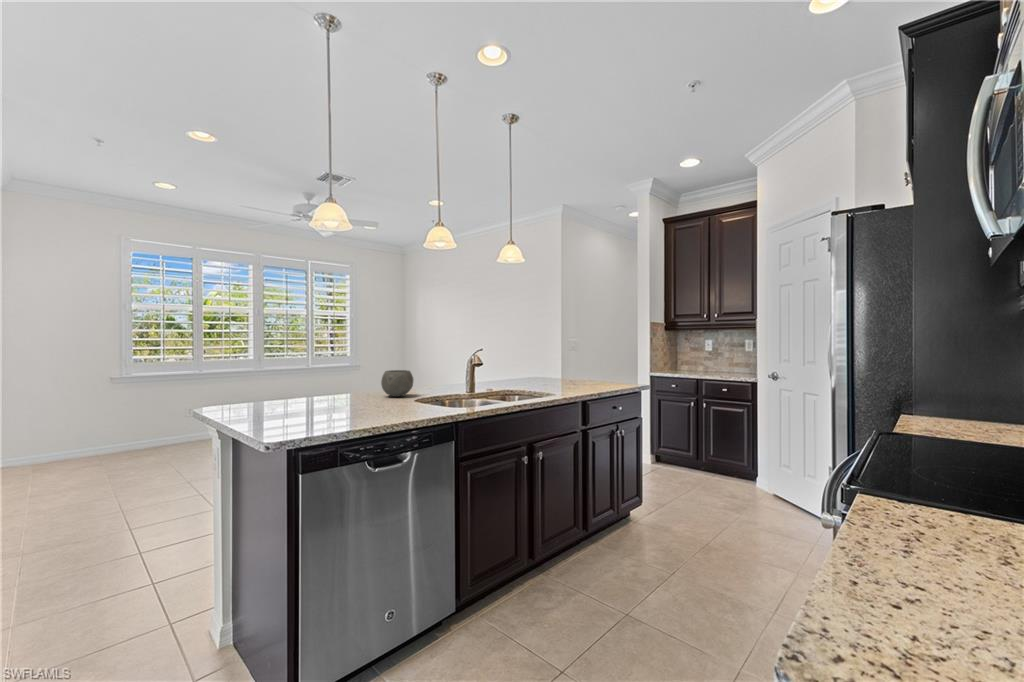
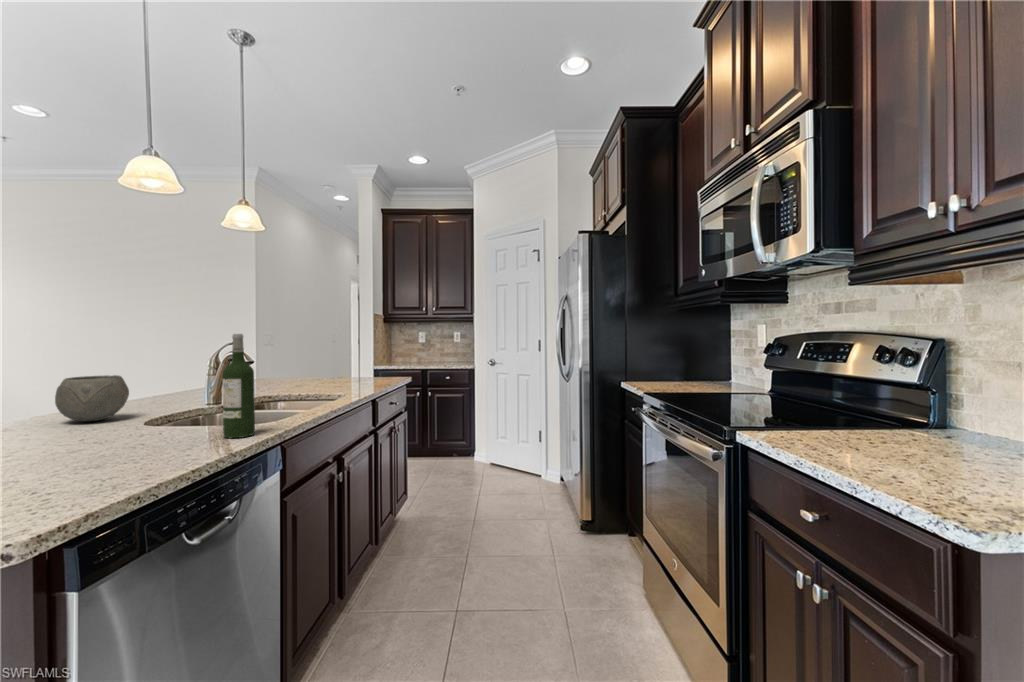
wine bottle: none [421,348,438,415] -> present [222,334,255,438]

